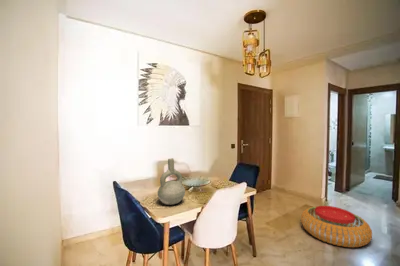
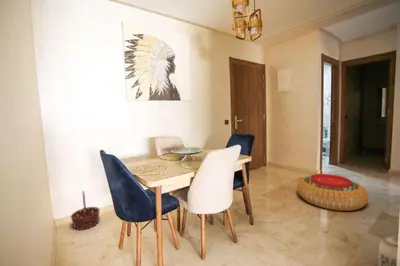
decorative vase: present [158,158,185,205] -> none [147,124,177,172]
basket: none [78,213,107,252] -> present [71,192,100,230]

